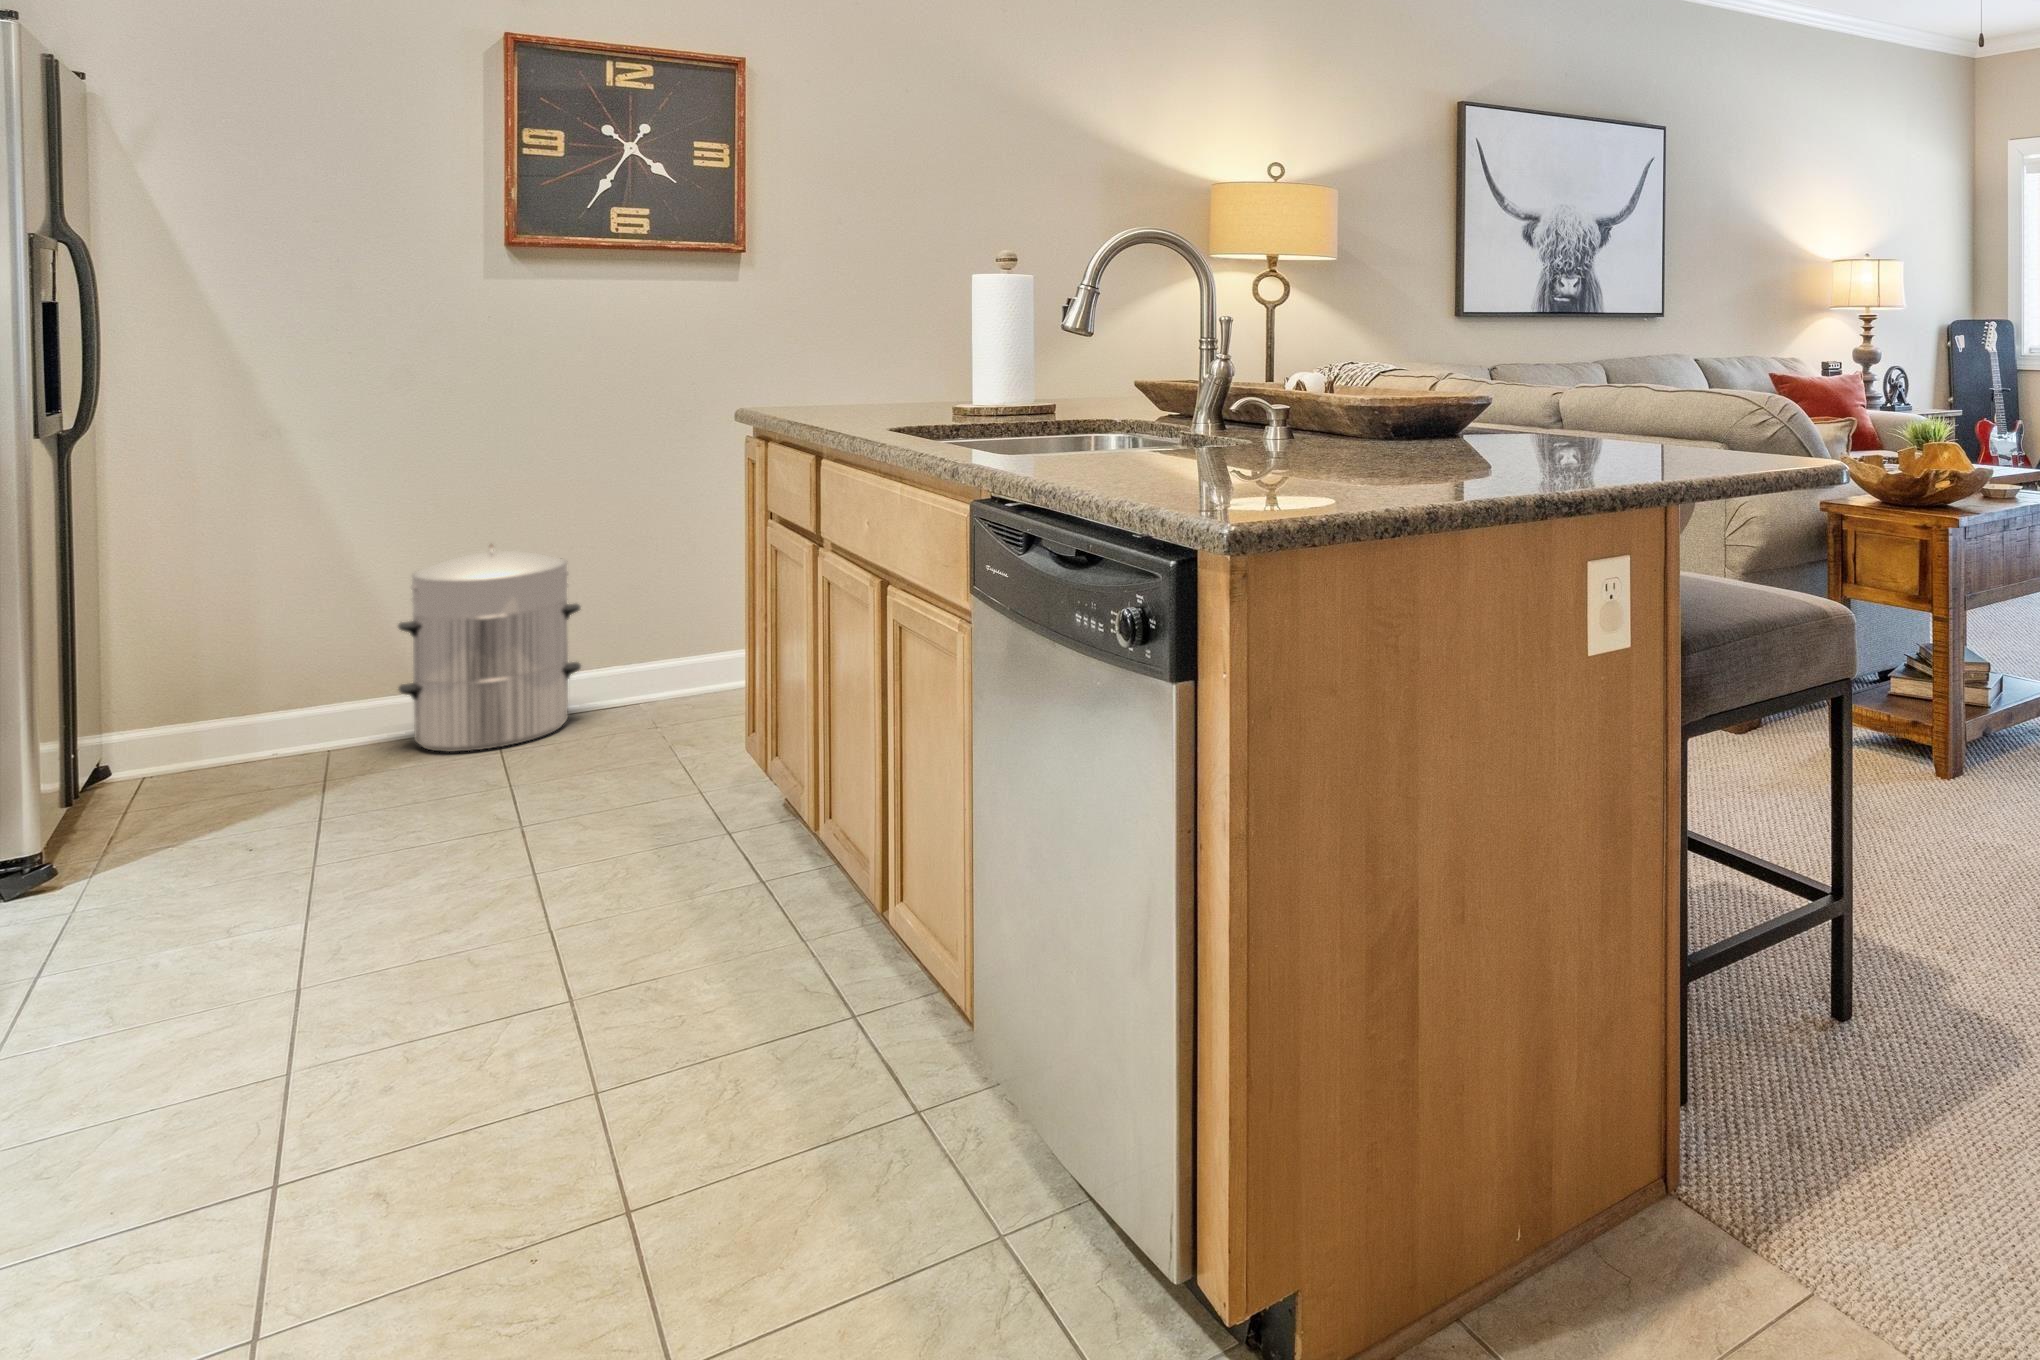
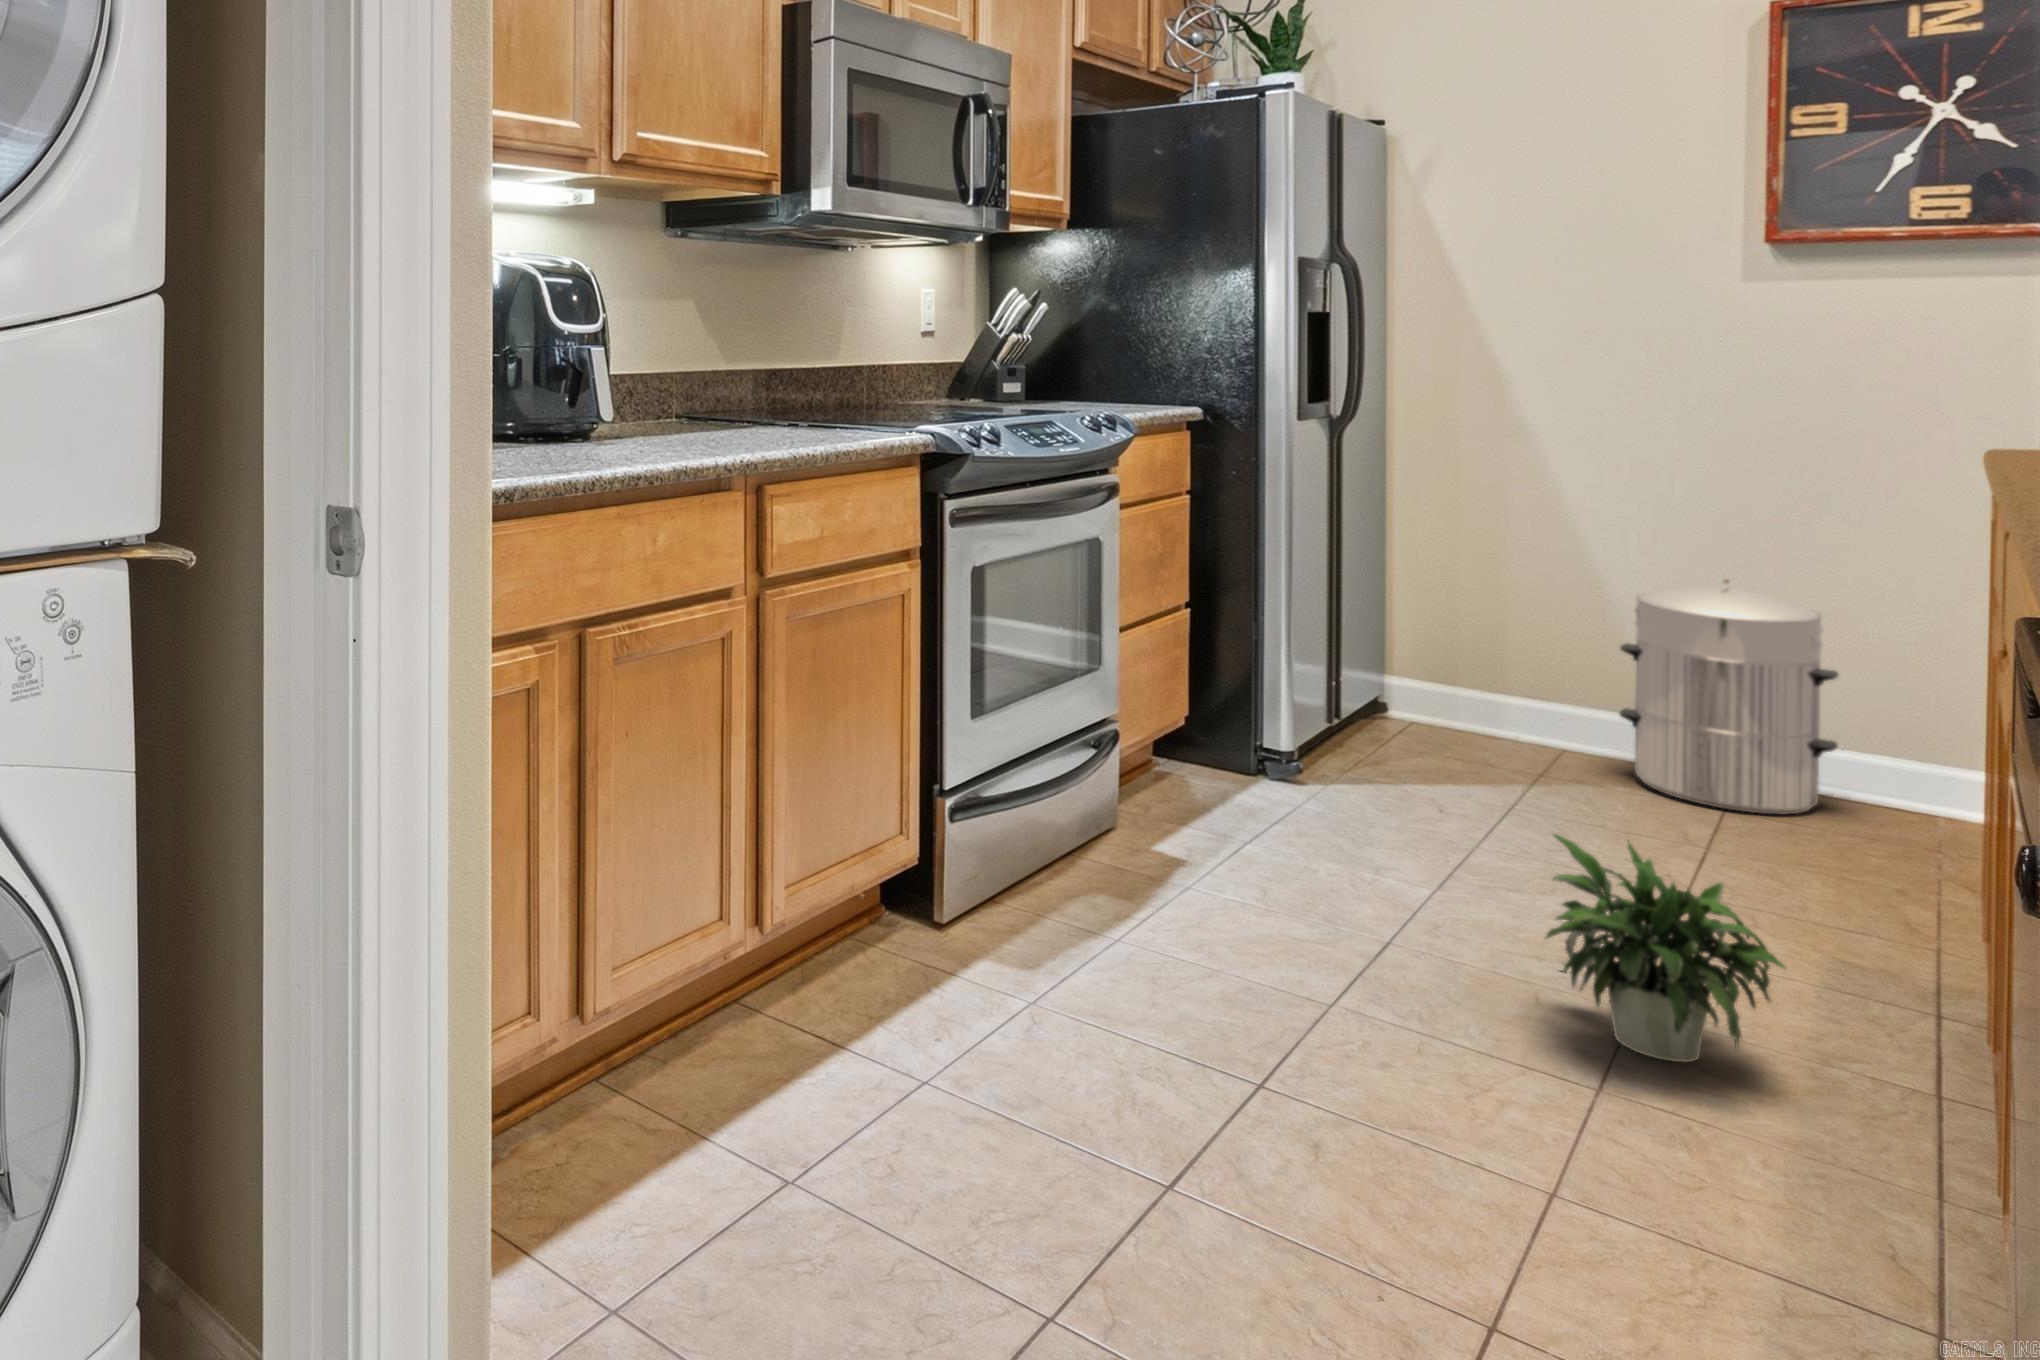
potted plant: none [469,783,683,959] -> present [1546,834,1785,1062]

